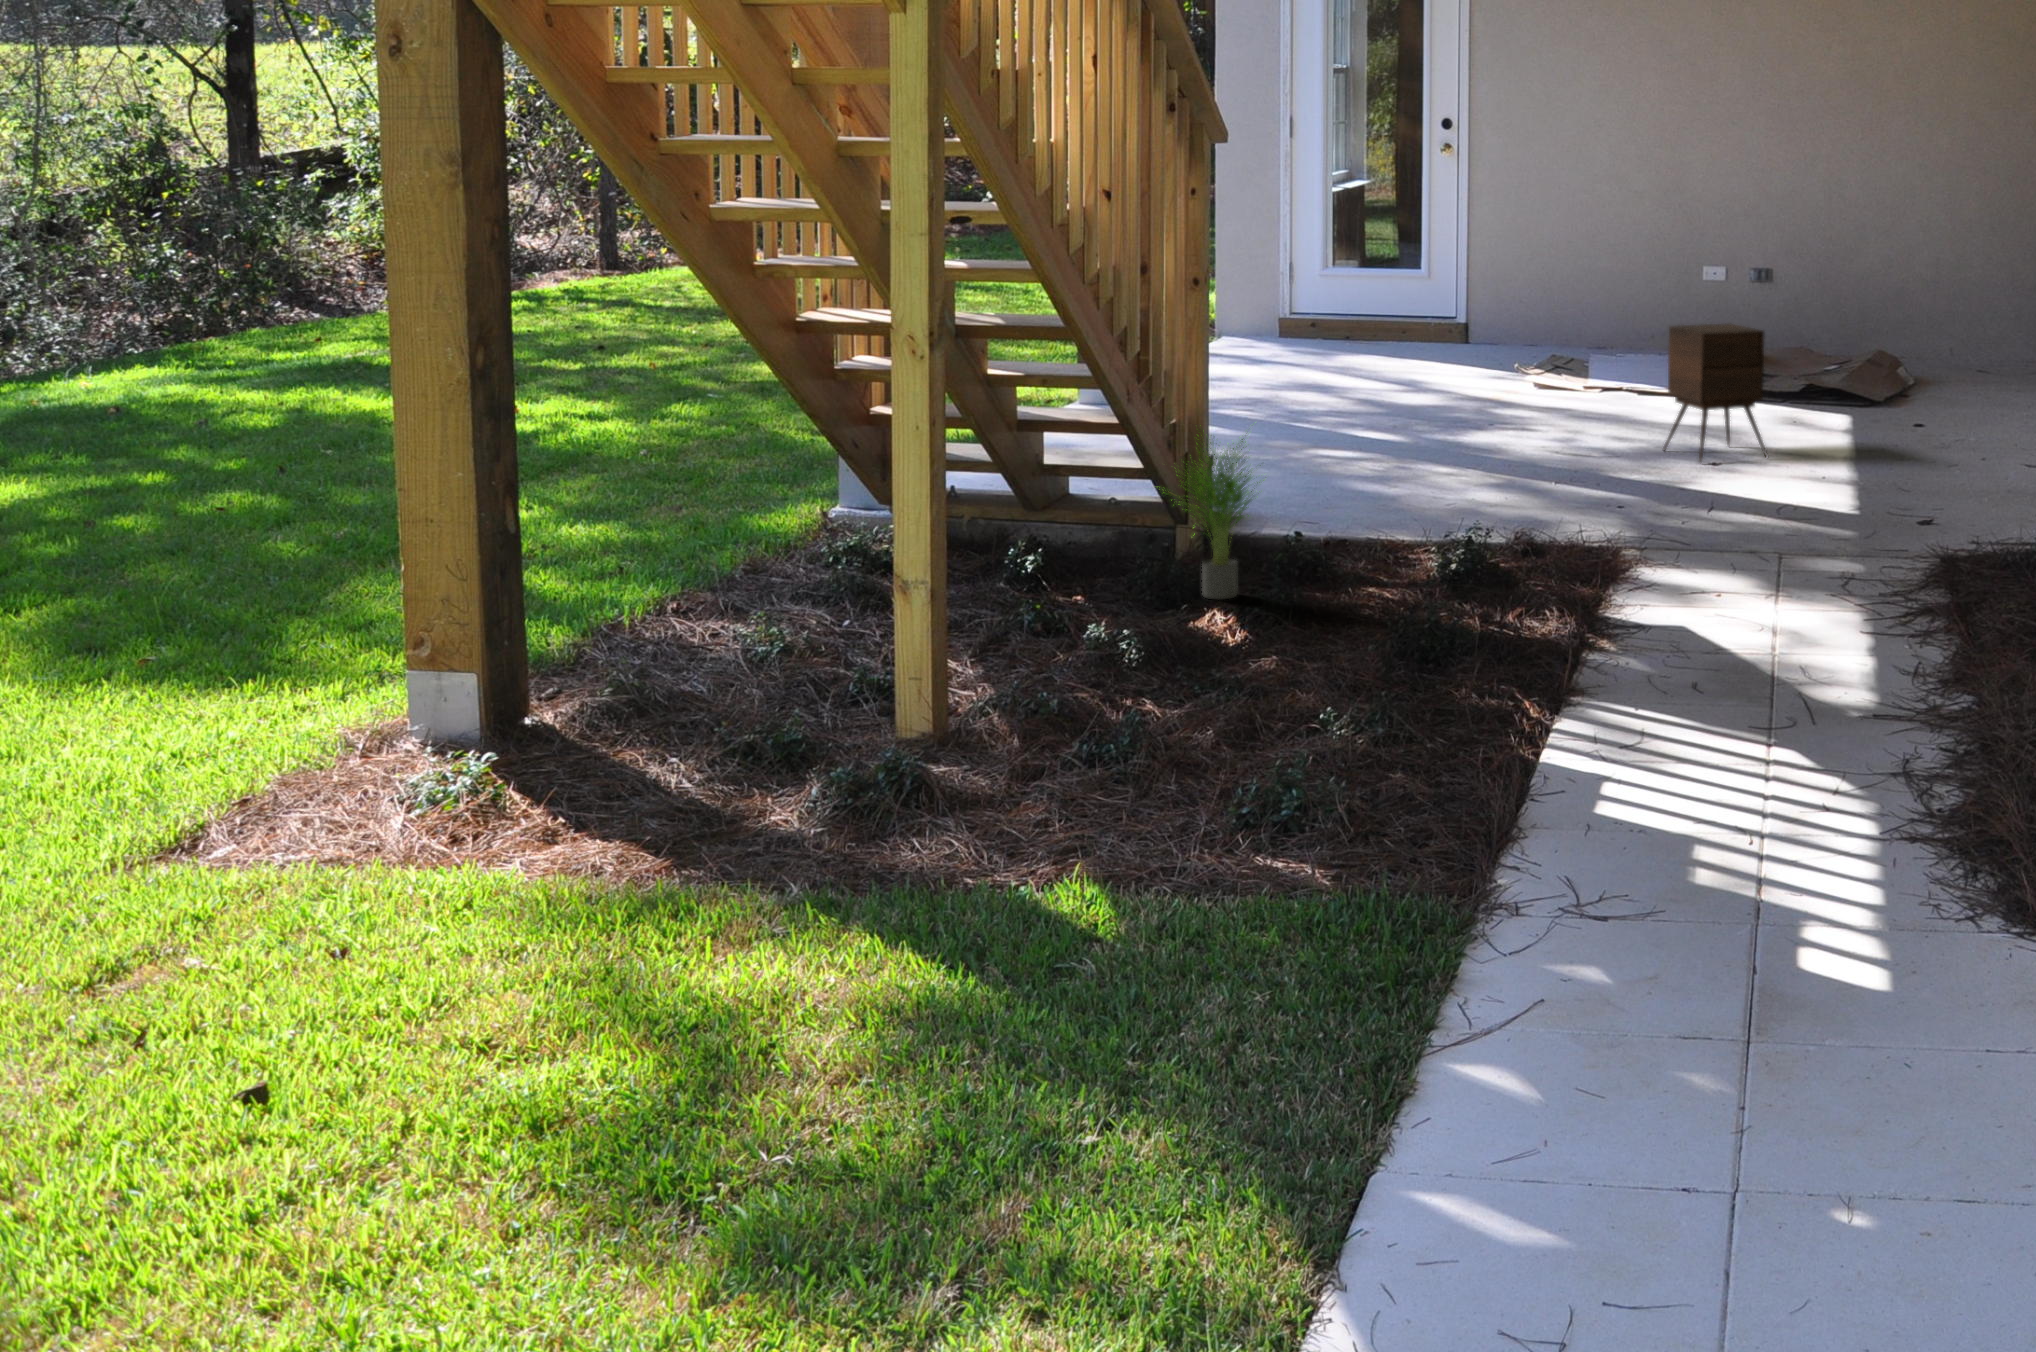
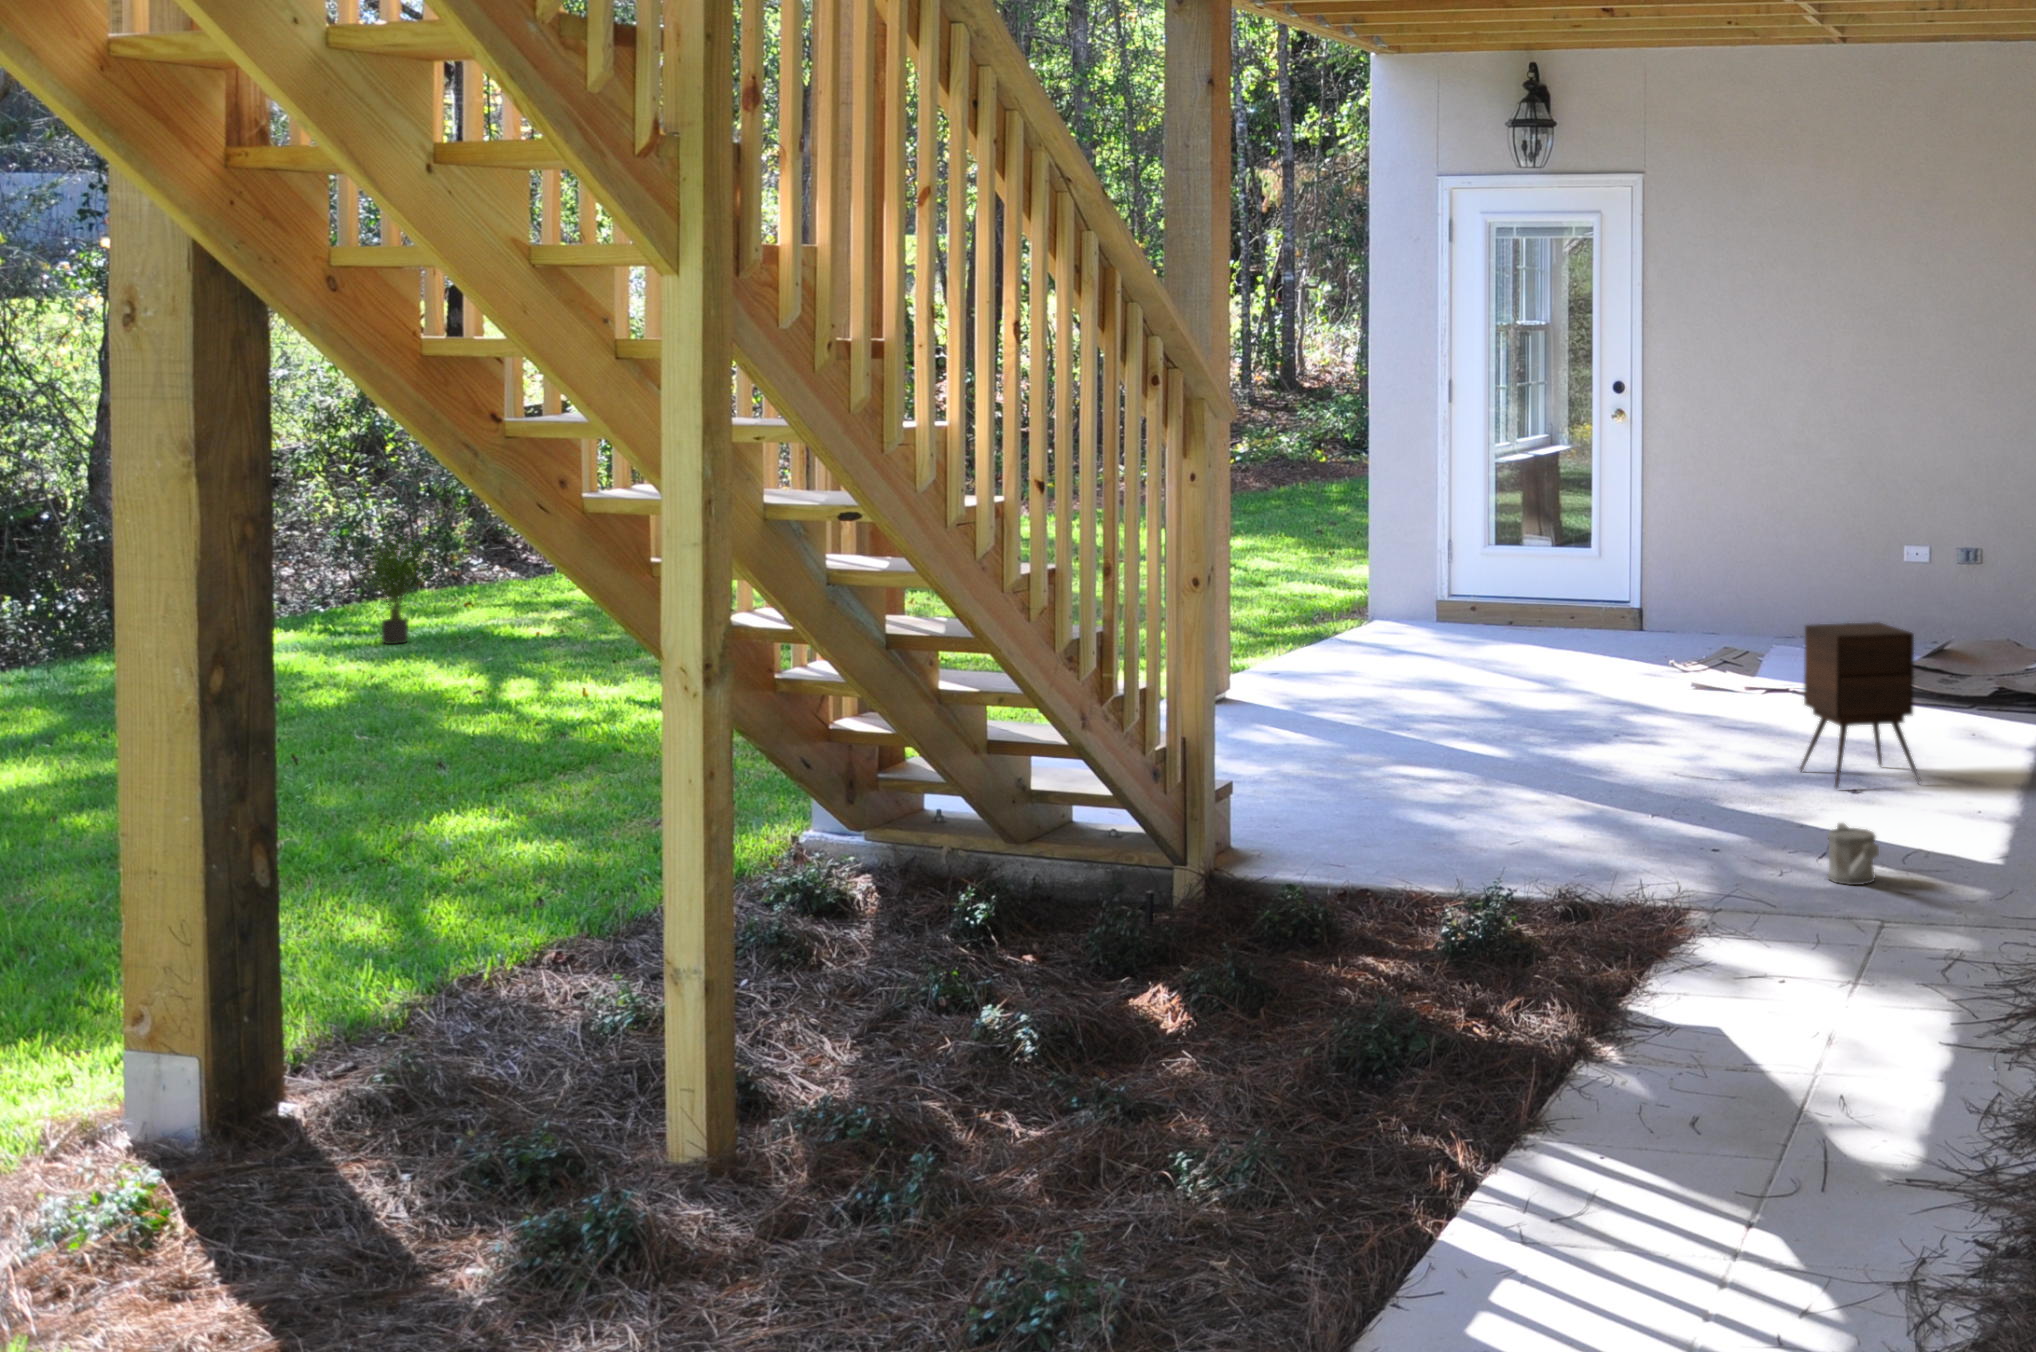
potted plant: present [1162,433,1264,599] -> present [360,536,426,644]
watering can: none [1724,481,1773,530] -> present [1828,823,1879,885]

